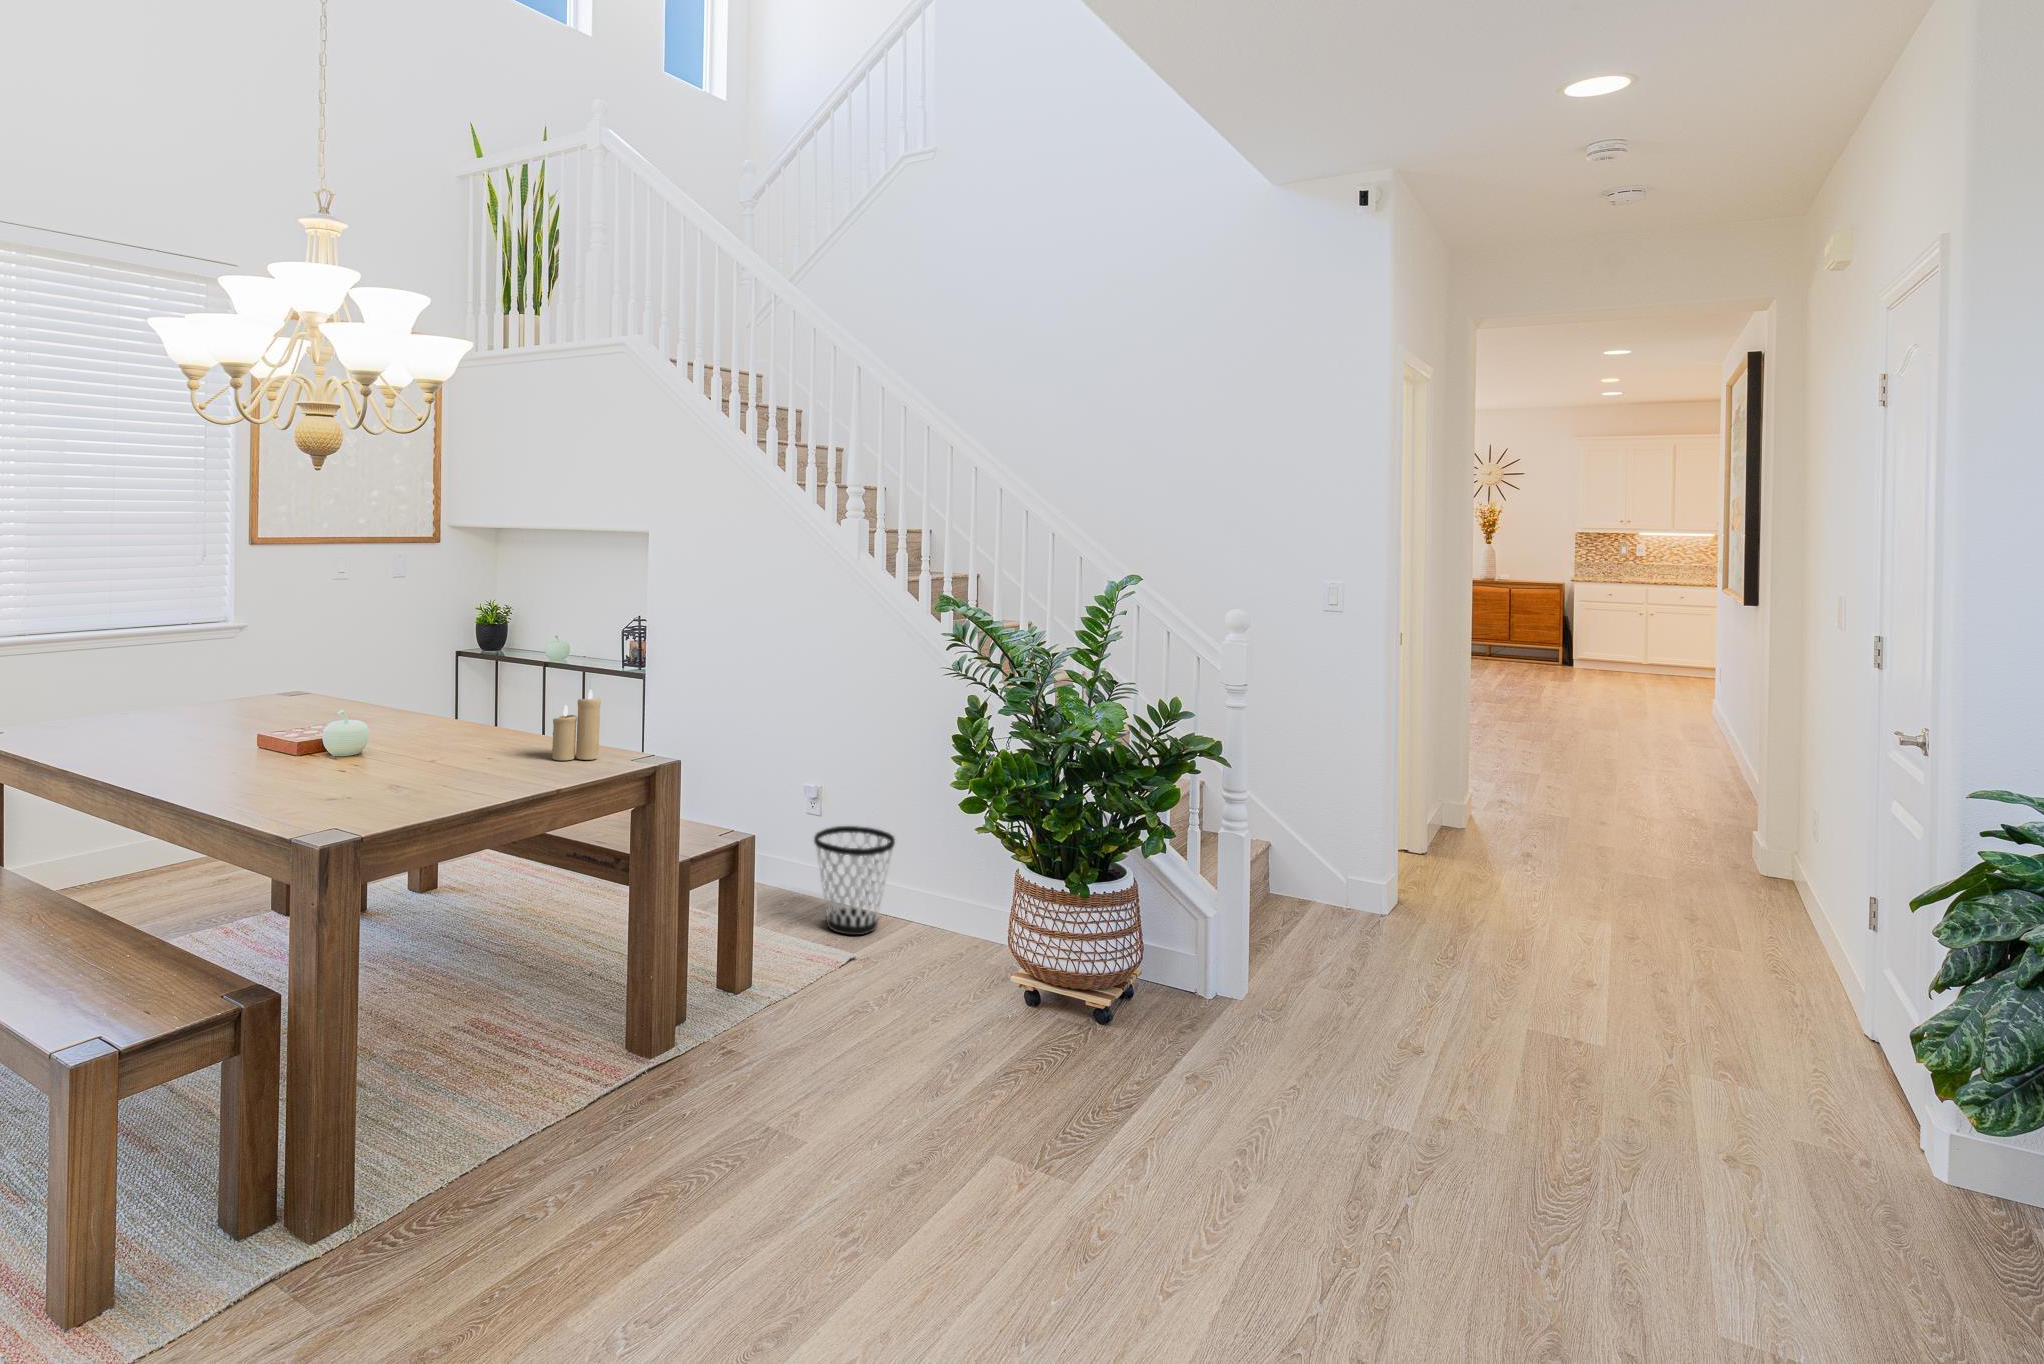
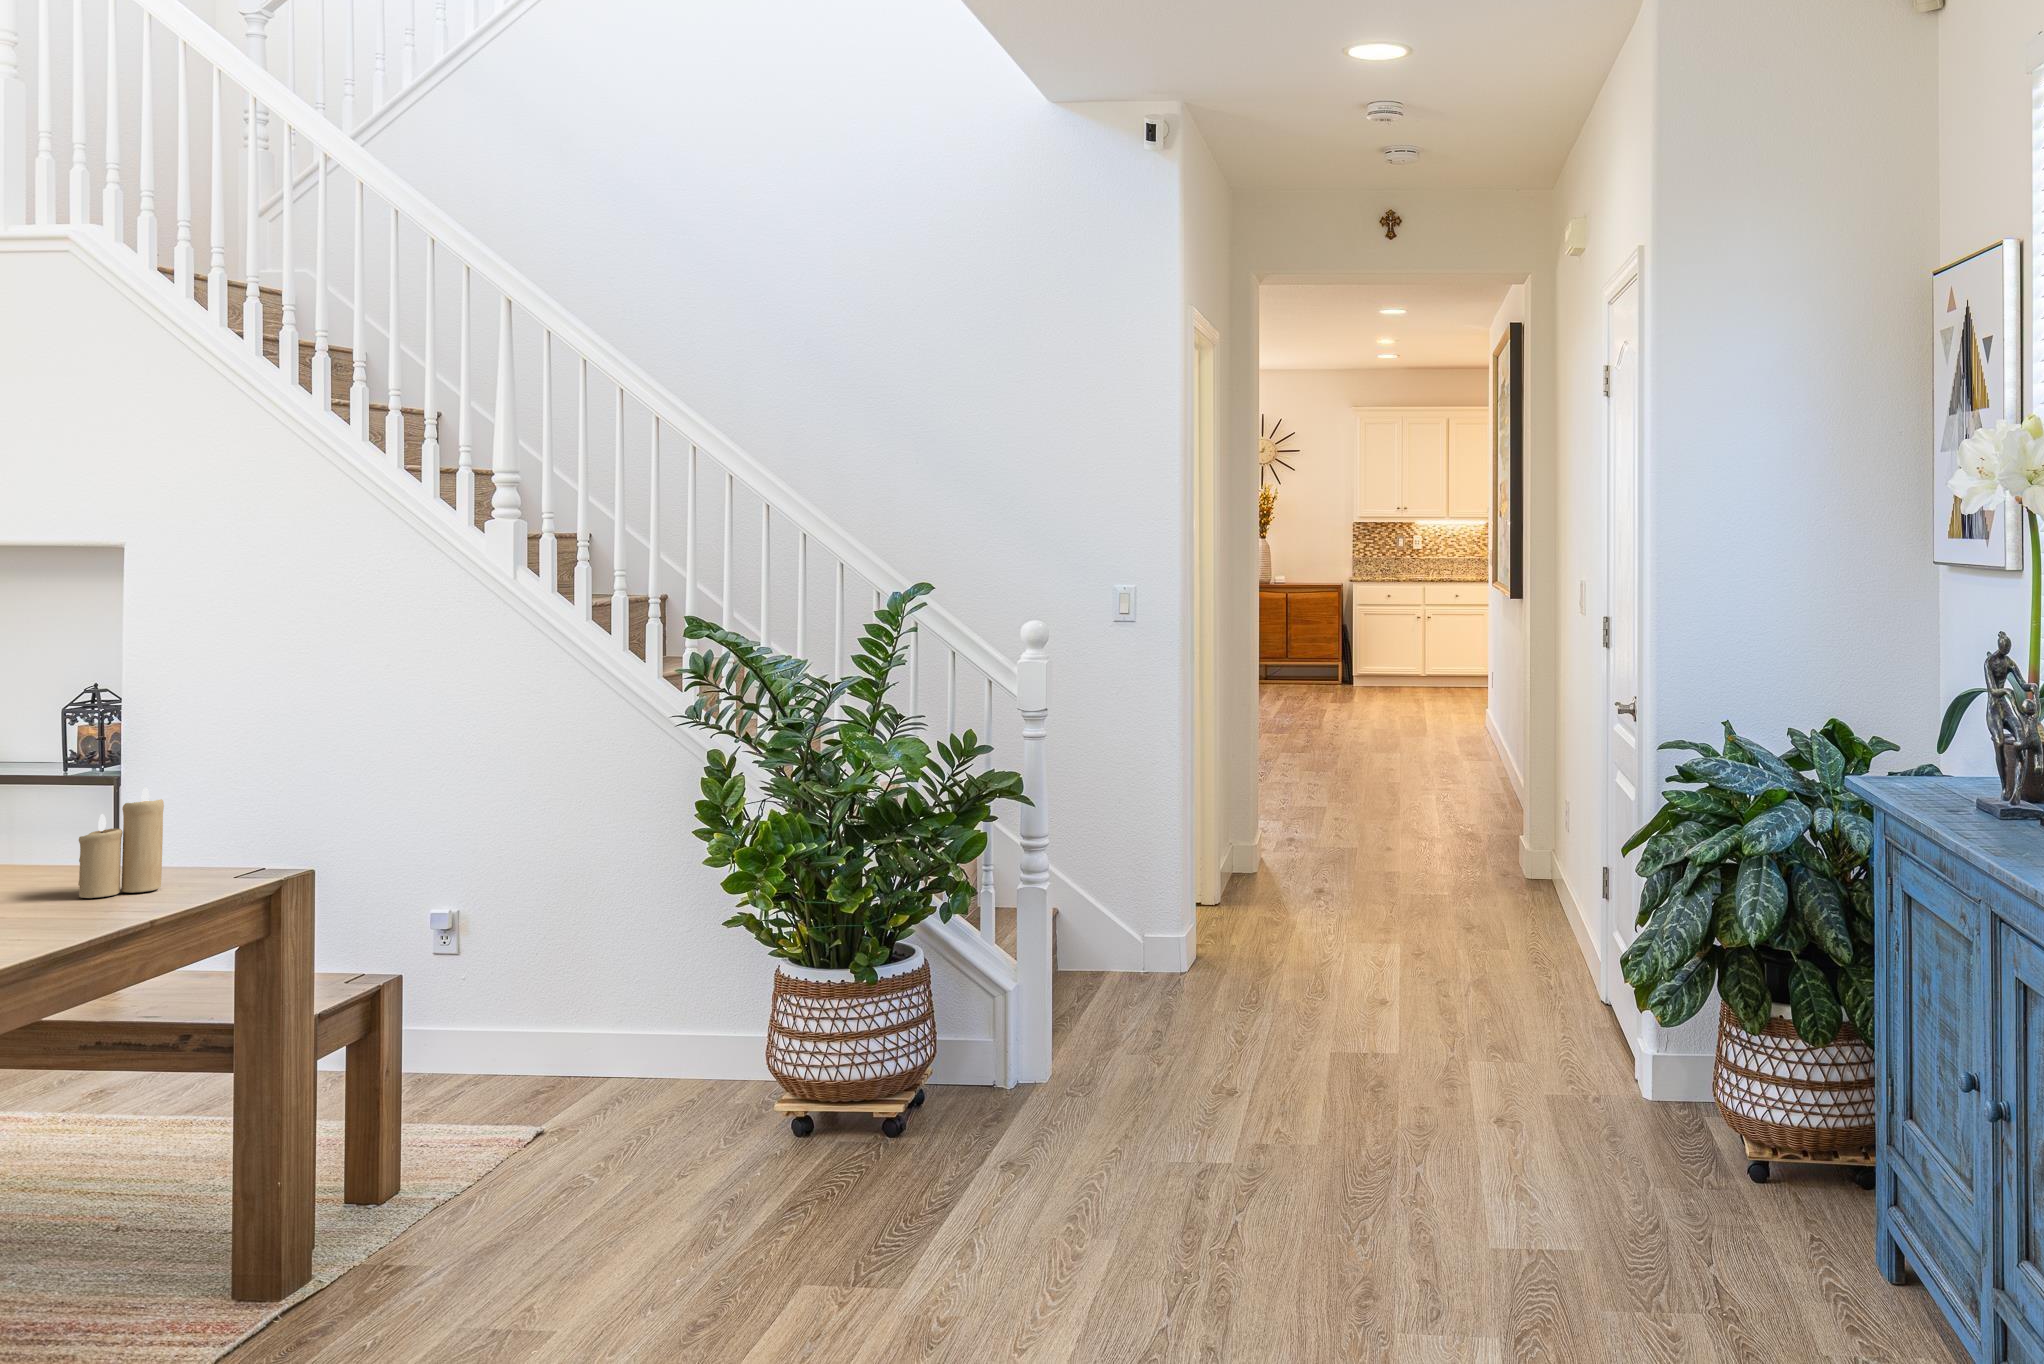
wastebasket: present [814,826,895,935] -> none [484,953,606,1101]

